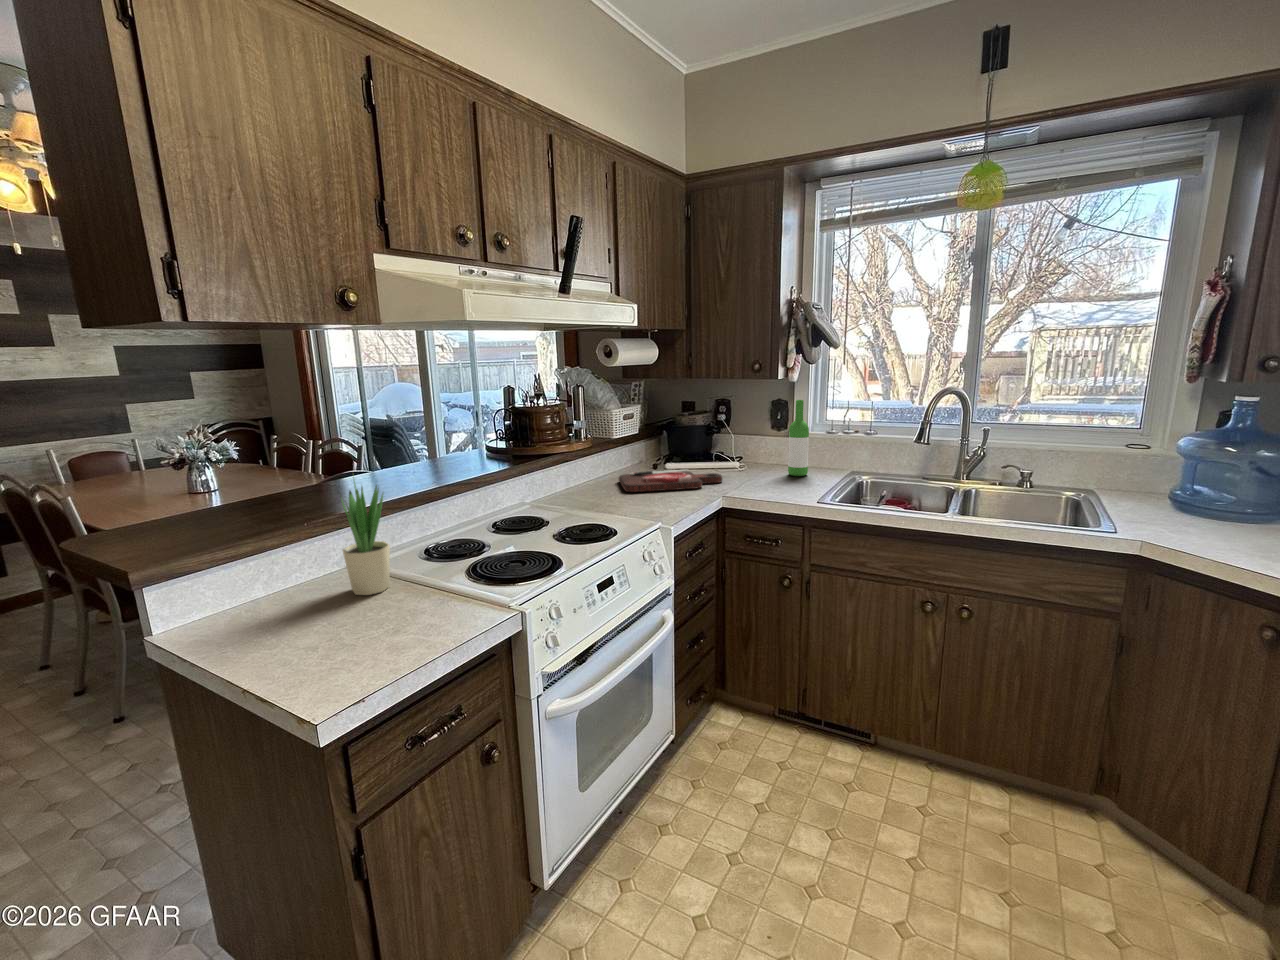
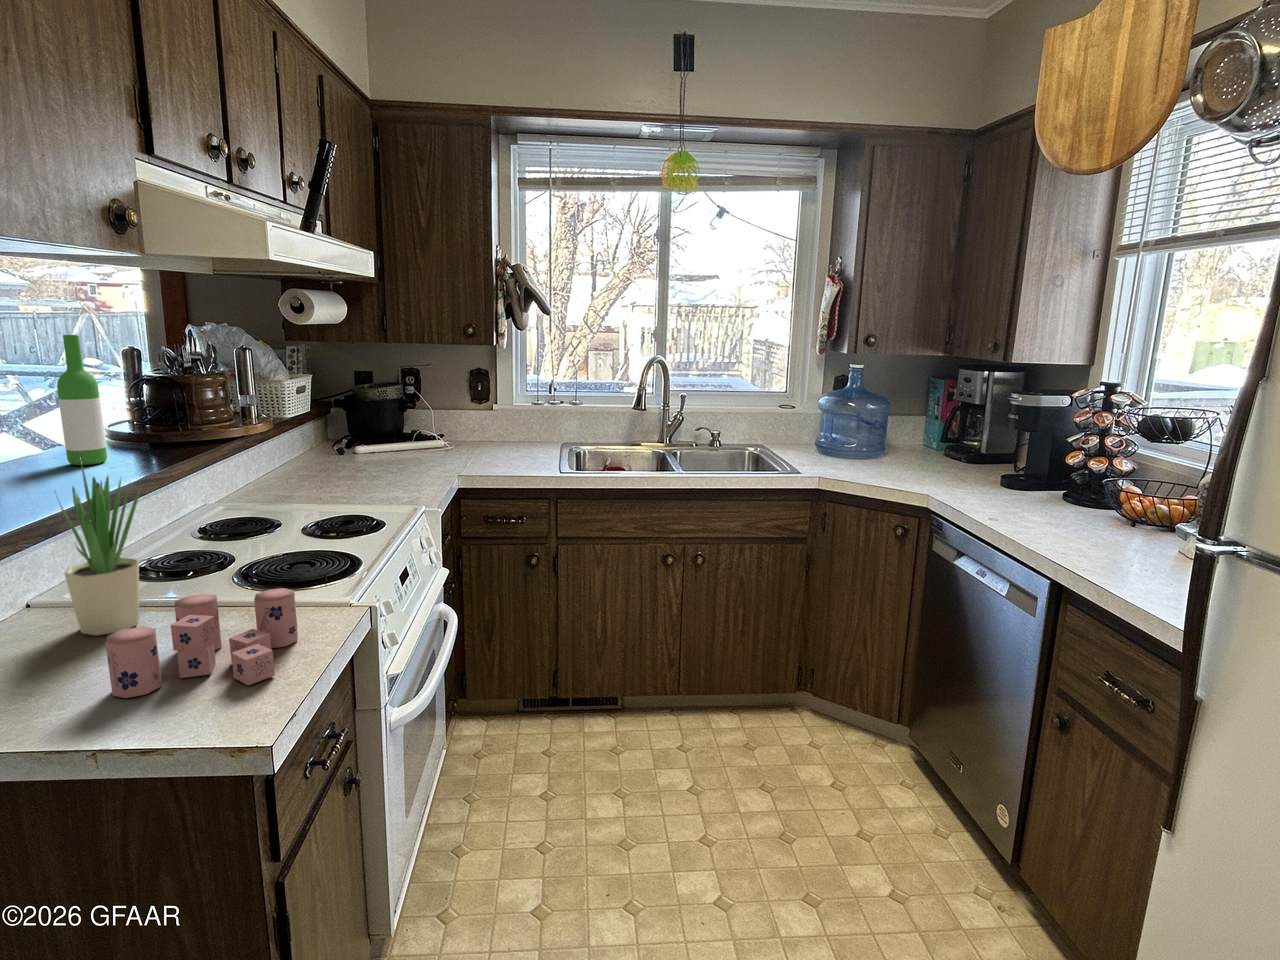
wine bottle: present [788,400,809,476] -> present [57,335,107,465]
cutting board: present [619,470,722,492] -> none [313,449,443,479]
candle: none [305,579,451,658] -> present [105,588,298,698]

